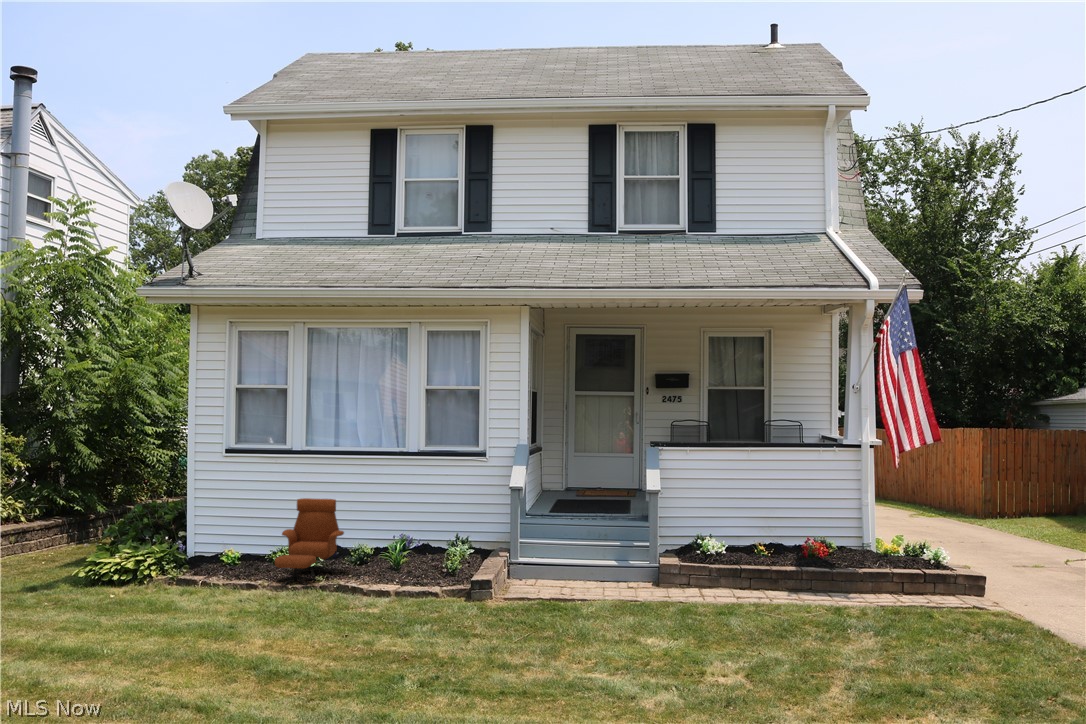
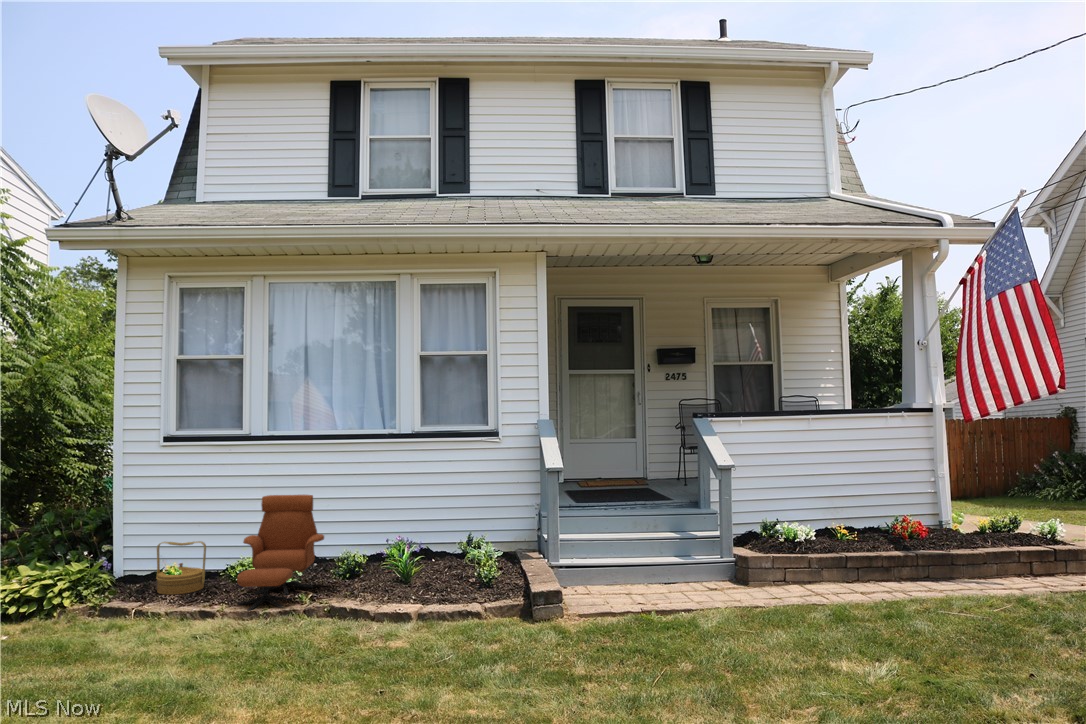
woven basket: none [218,531,255,572] -> present [156,541,206,595]

